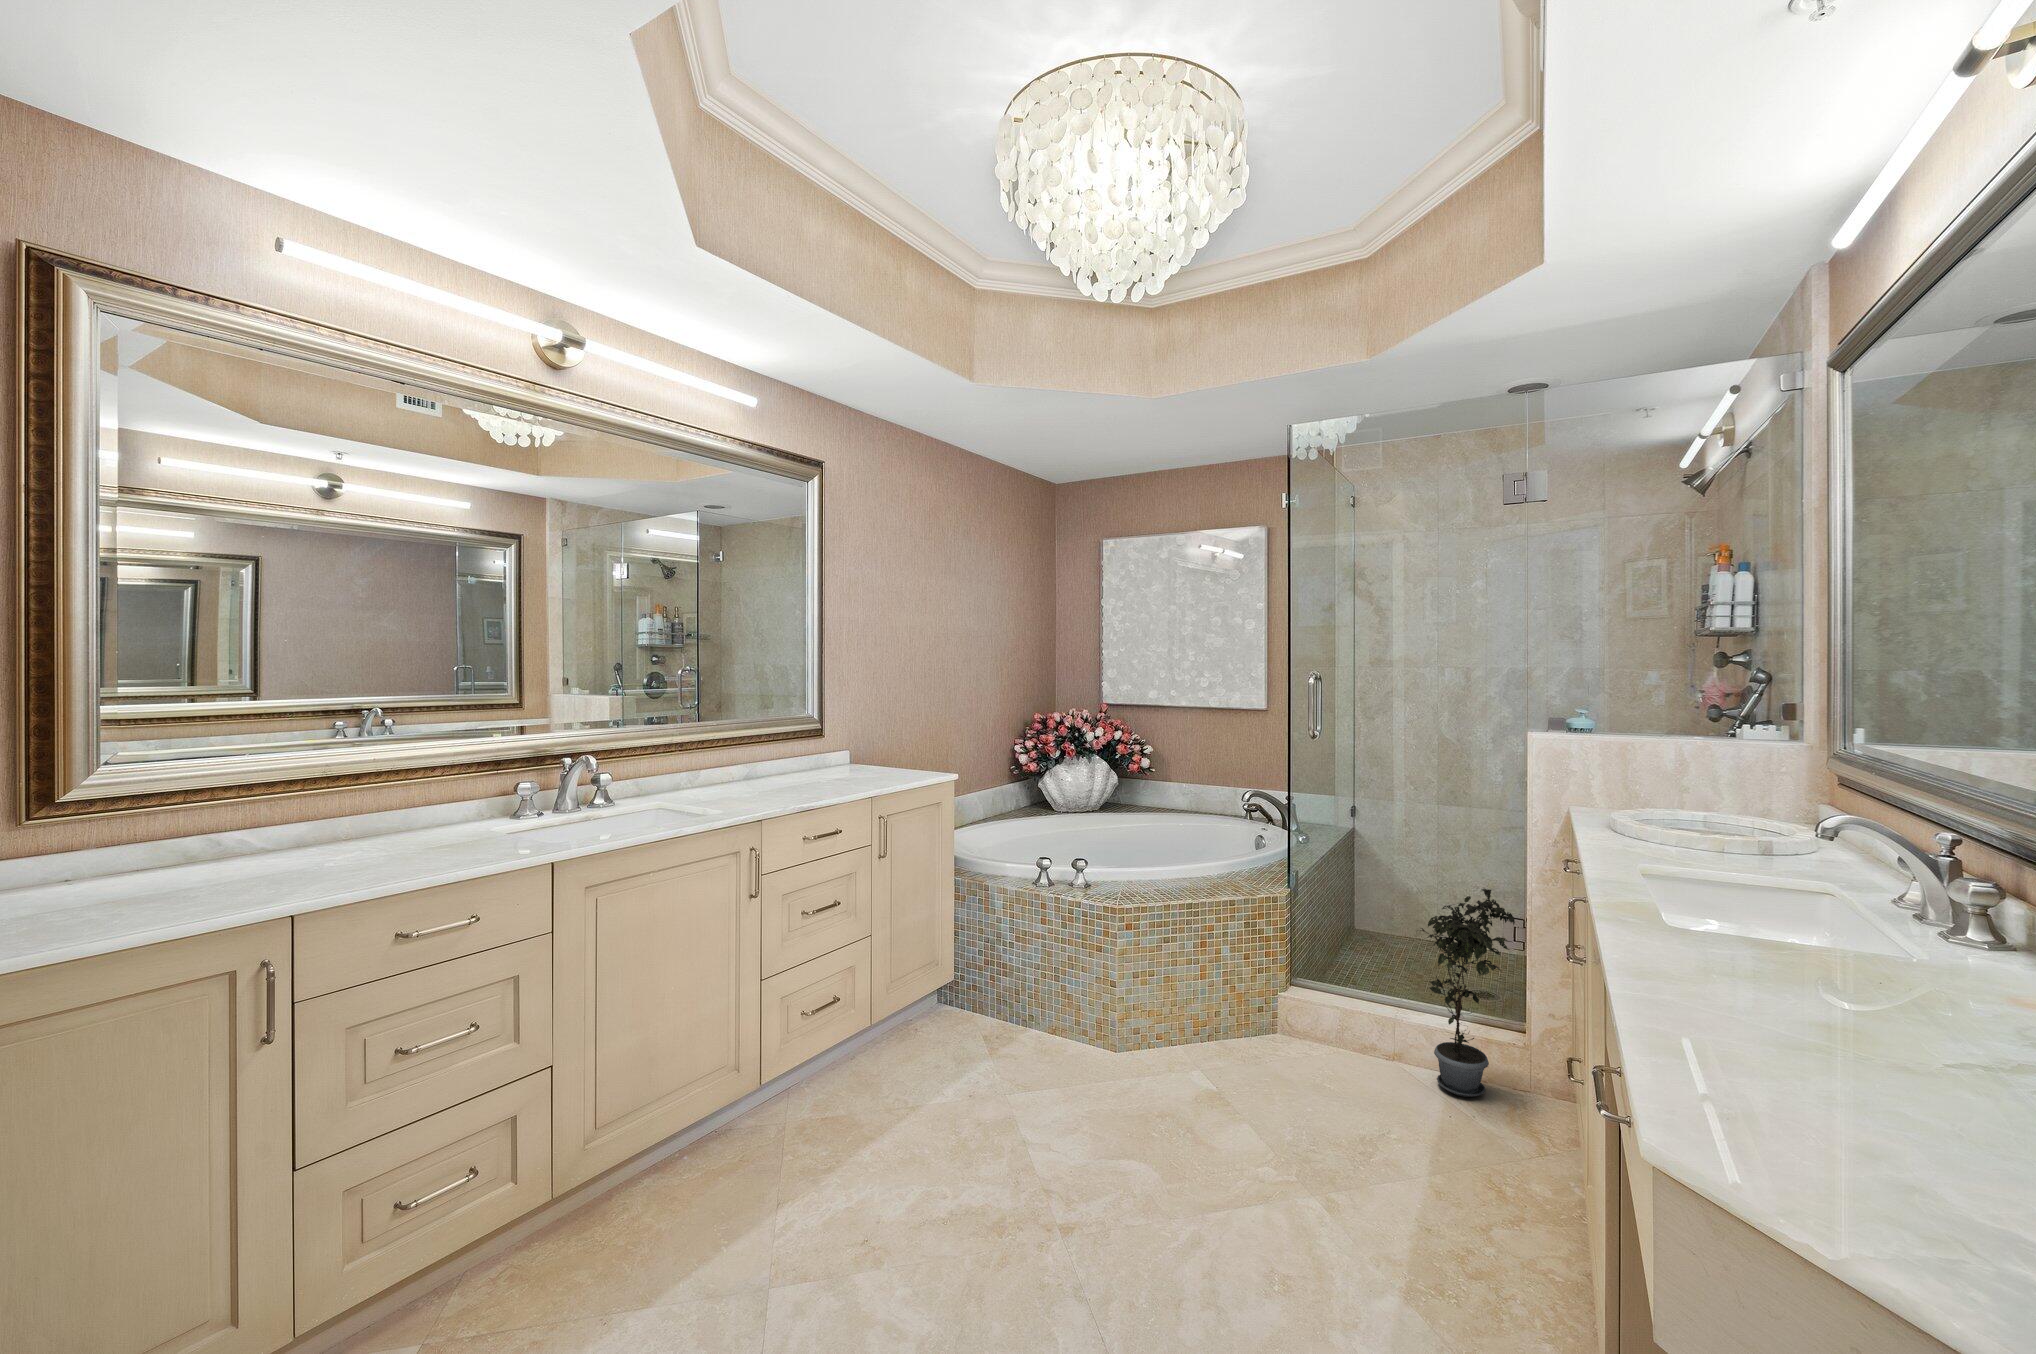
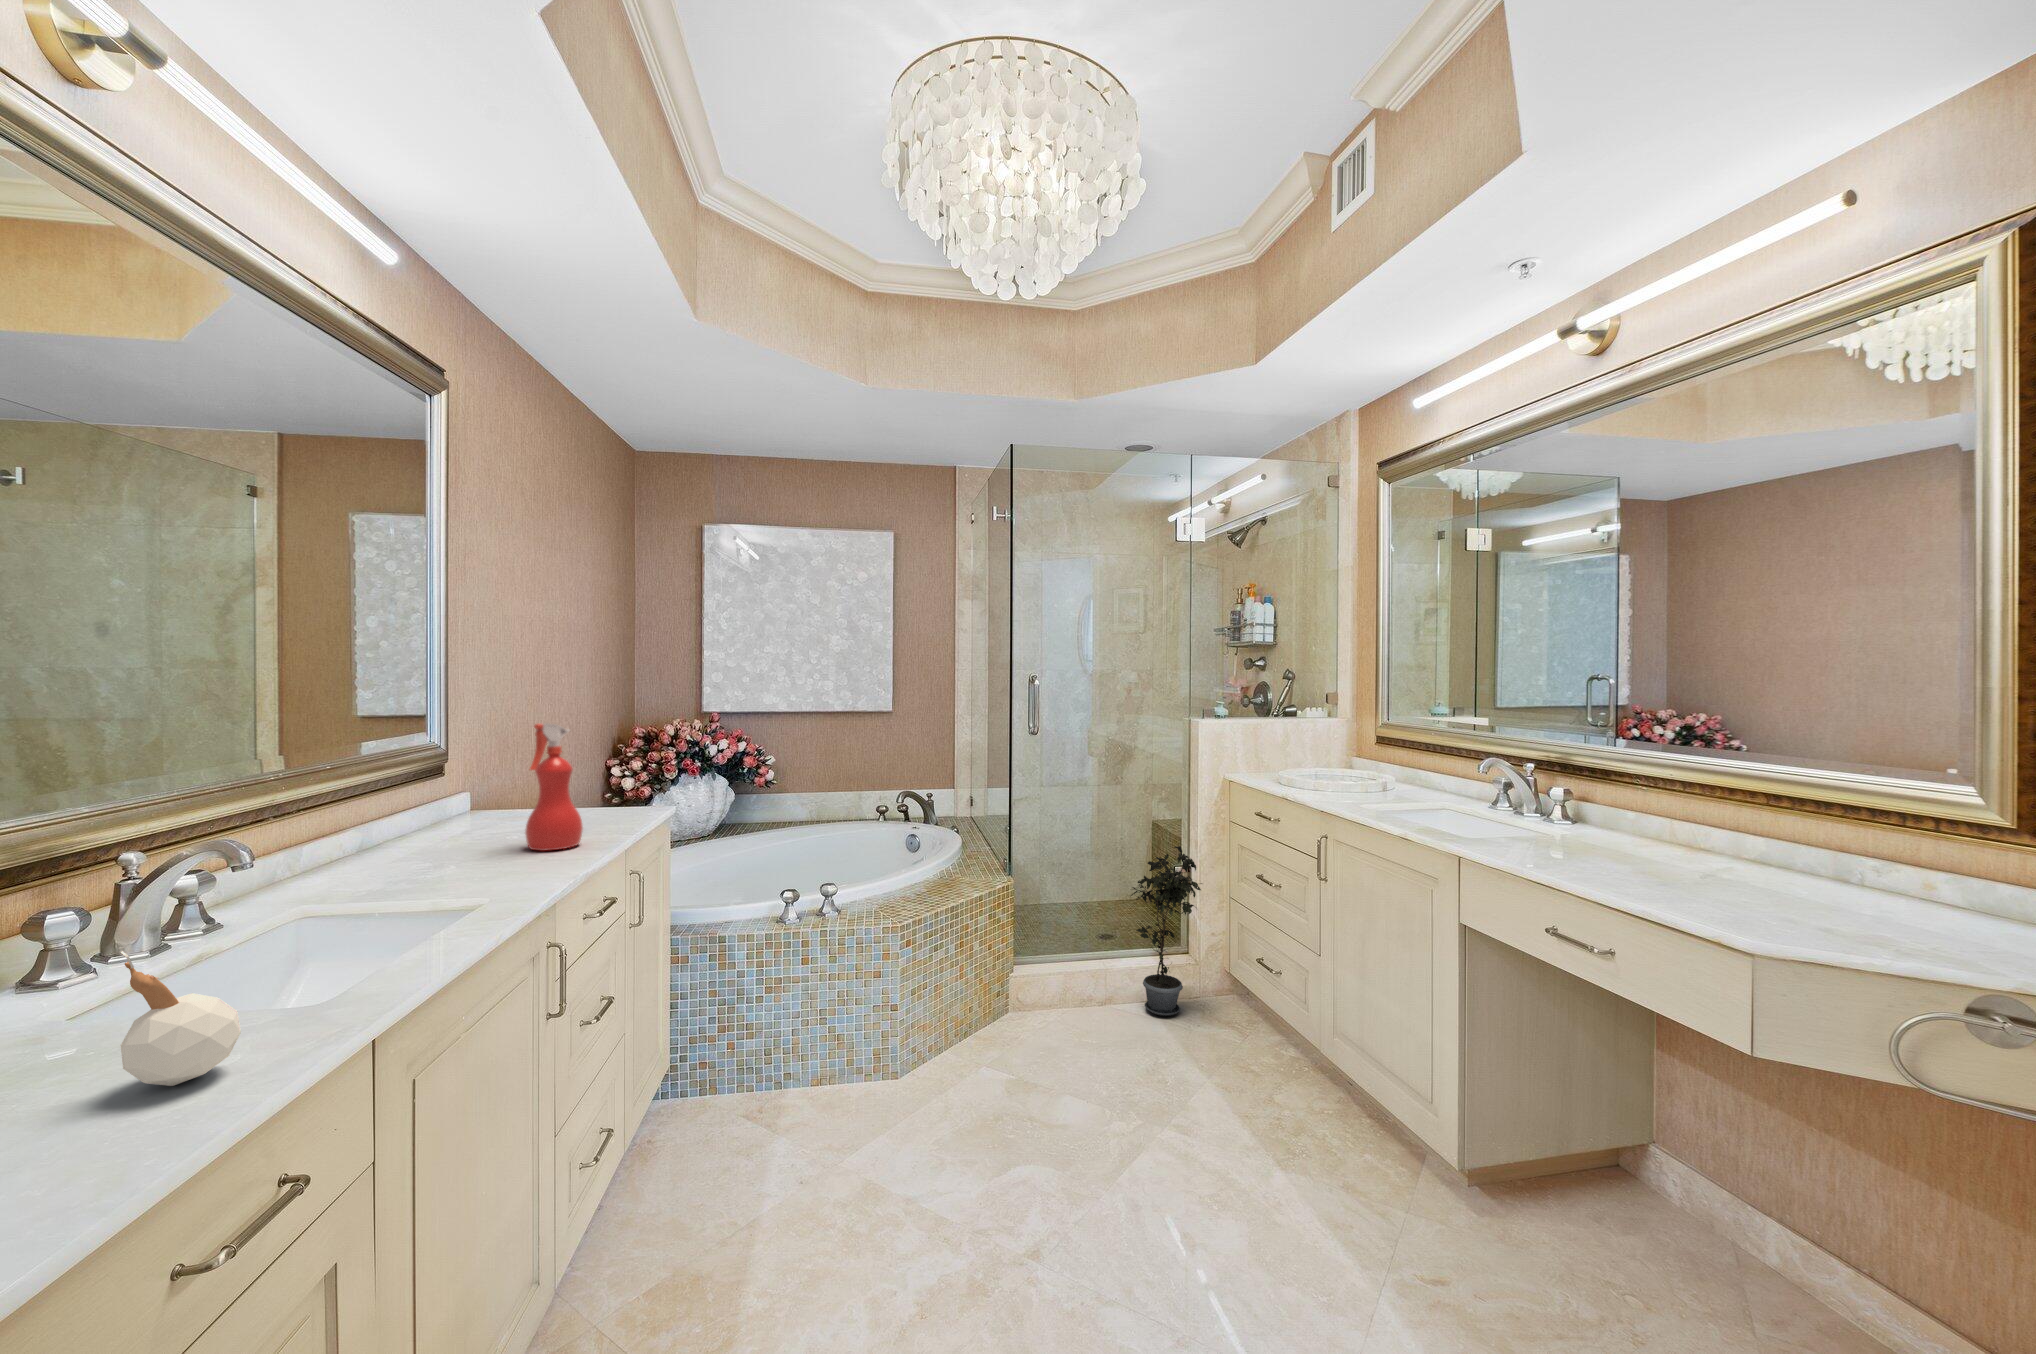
spray bottle: none [799,701,841,790] -> present [525,723,583,851]
candle: none [456,788,500,854] -> present [118,947,241,1086]

